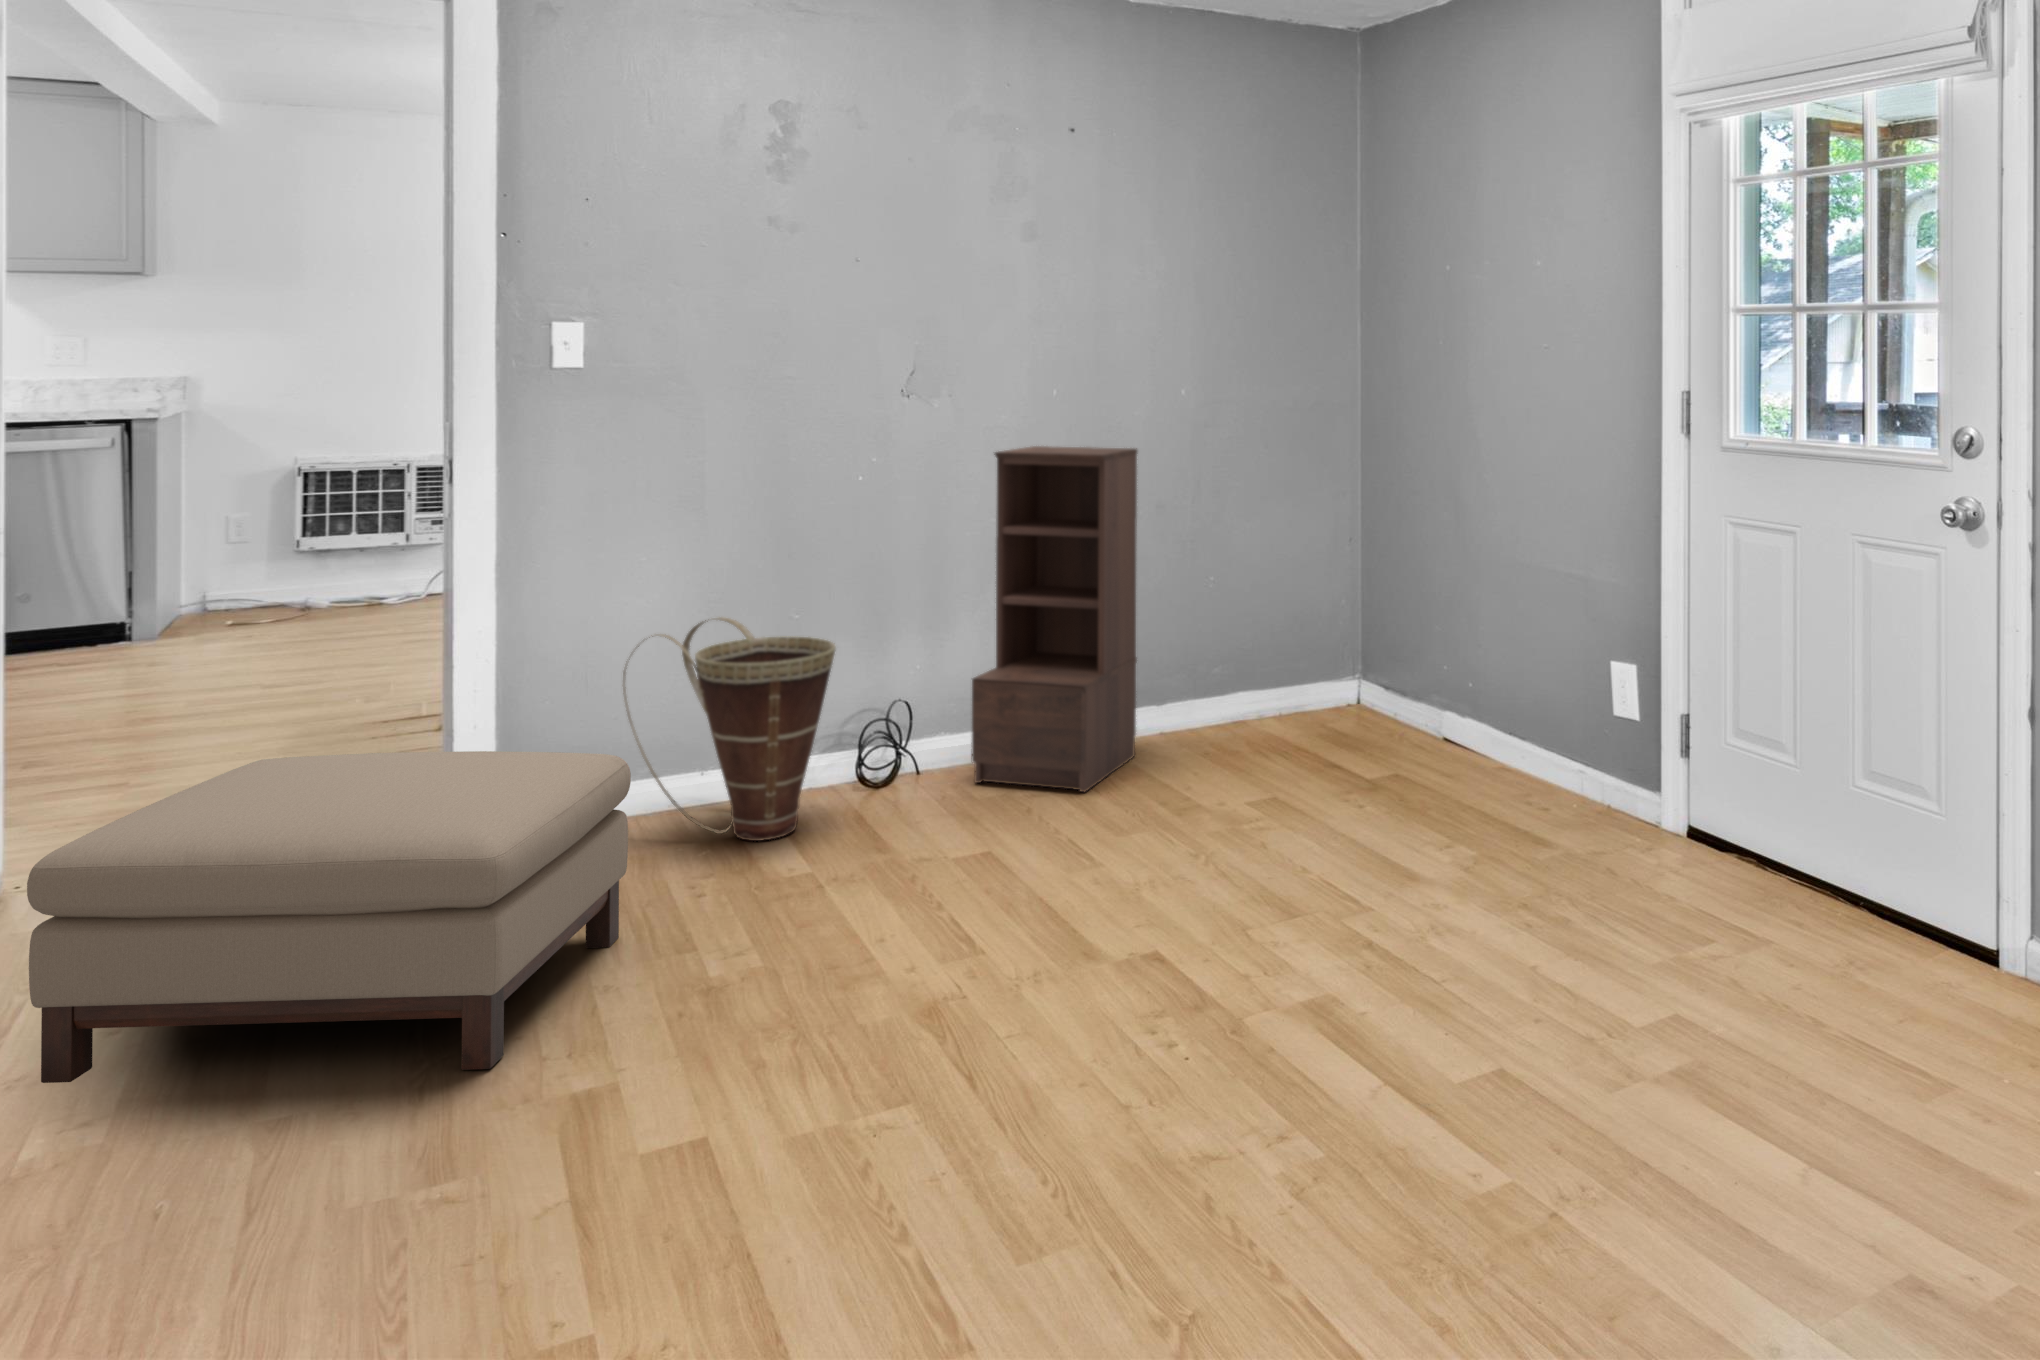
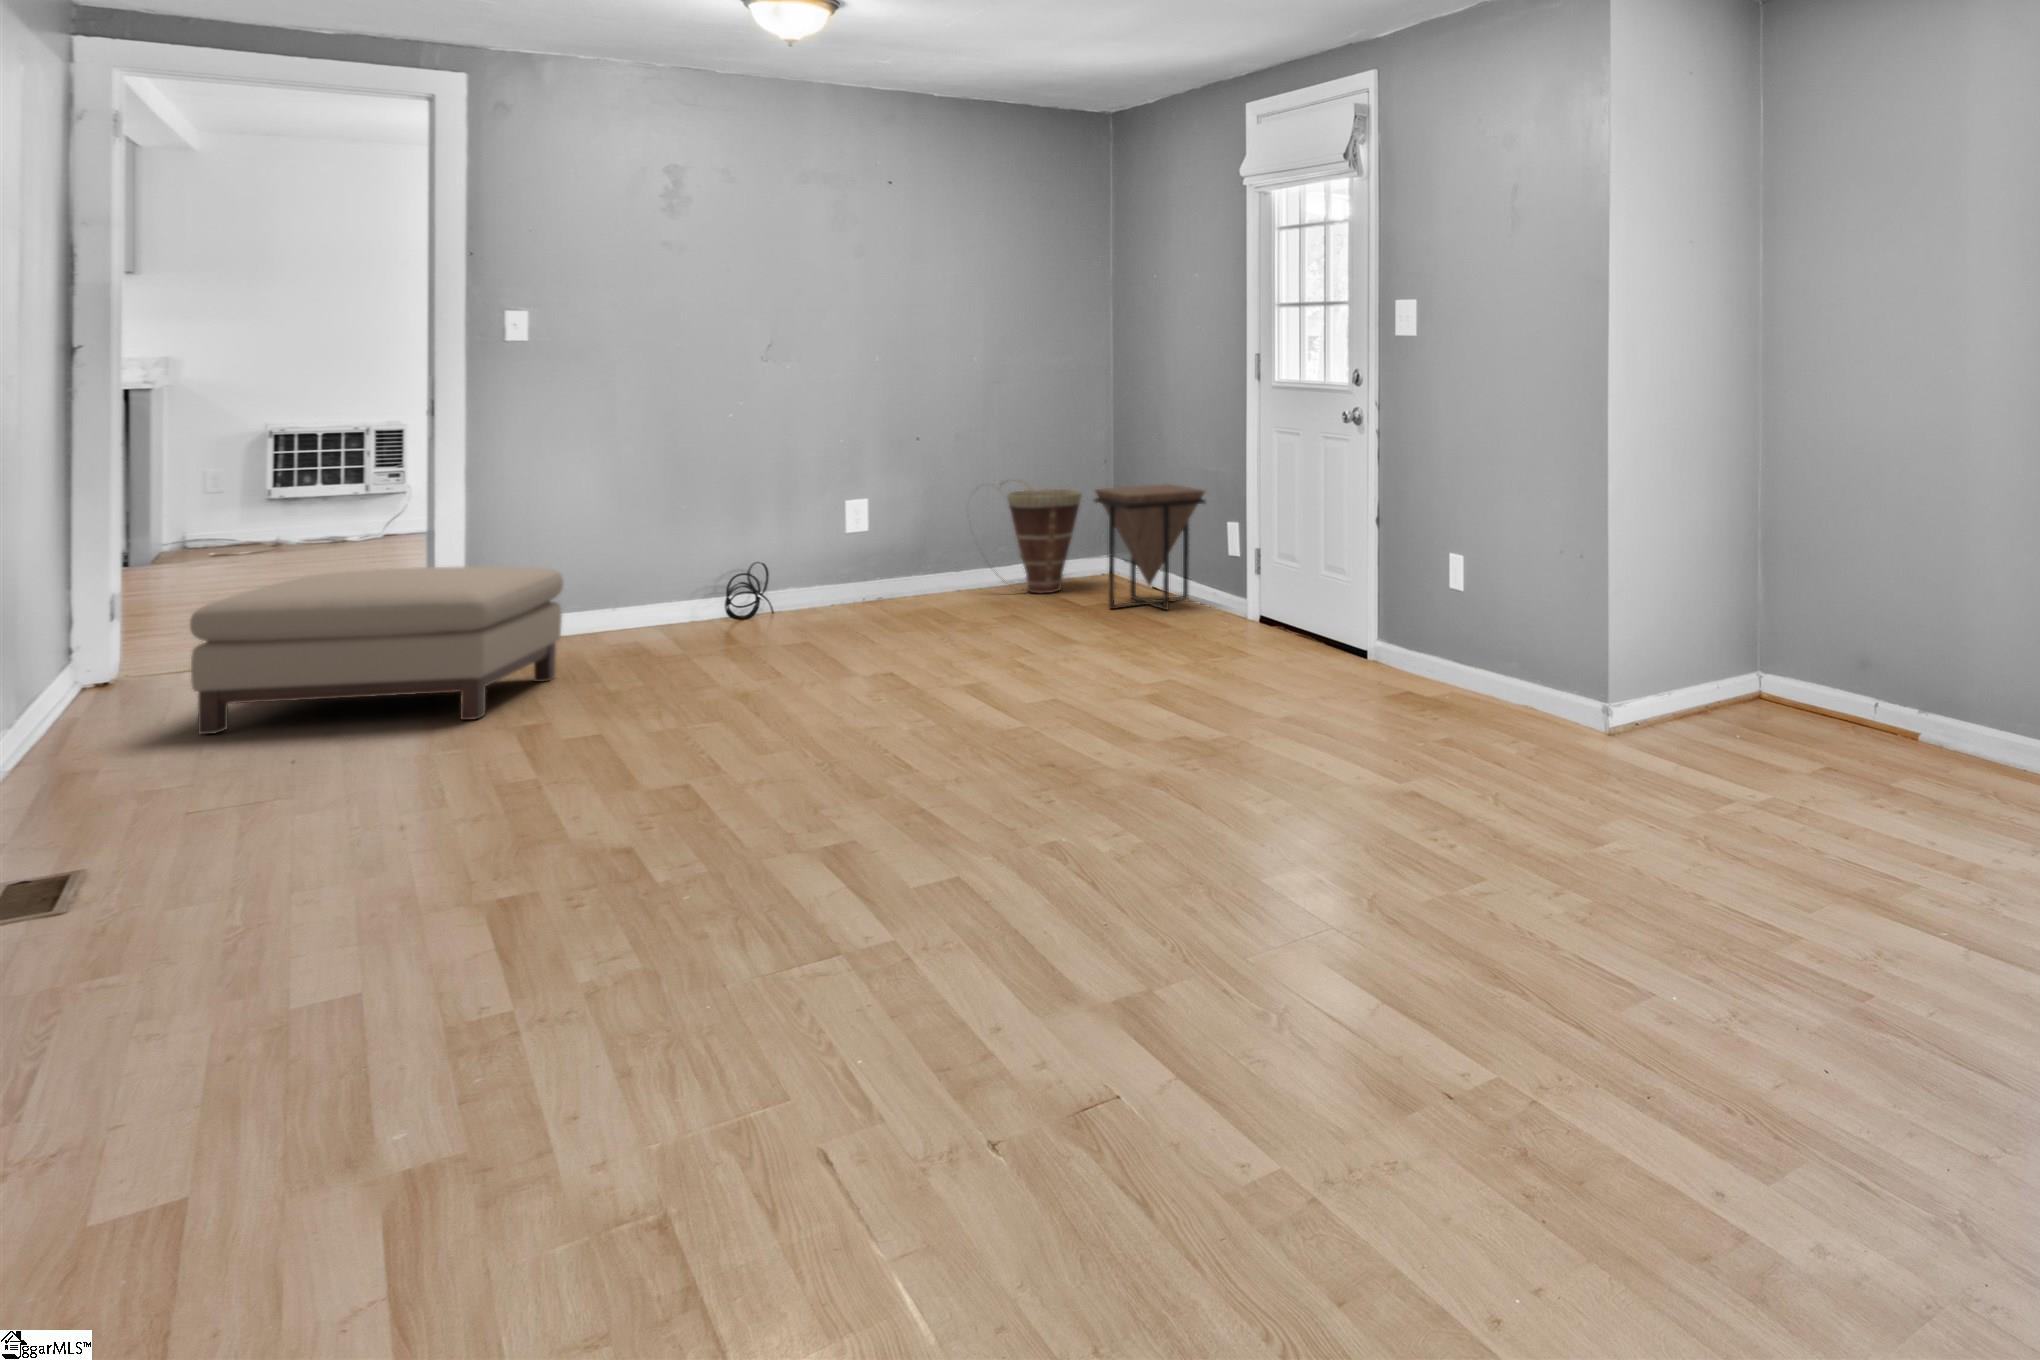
bookshelf: present [971,446,1137,792] -> none [808,397,932,615]
side table: none [1389,588,1575,805] -> present [1095,484,1205,610]
basket: present [623,618,836,841] -> present [969,481,1082,593]

